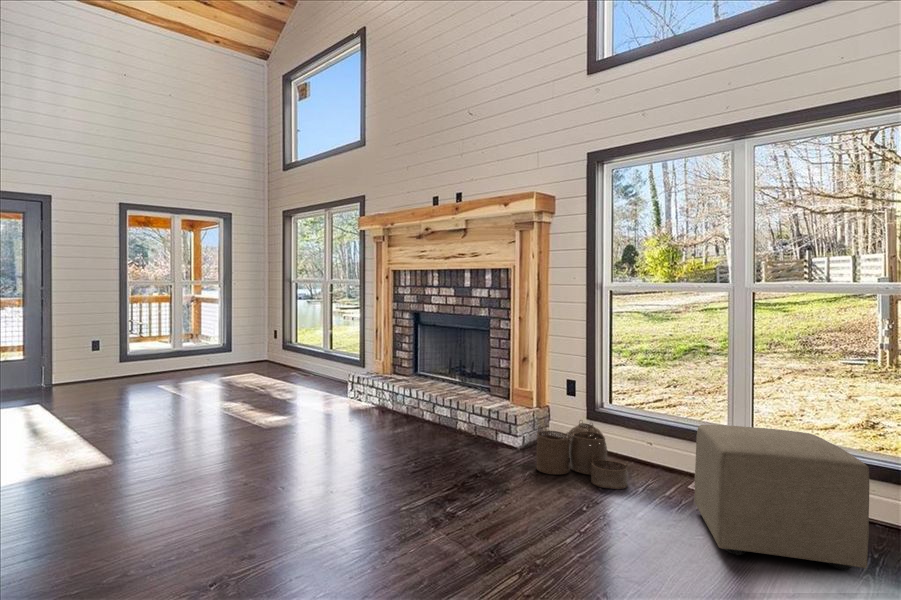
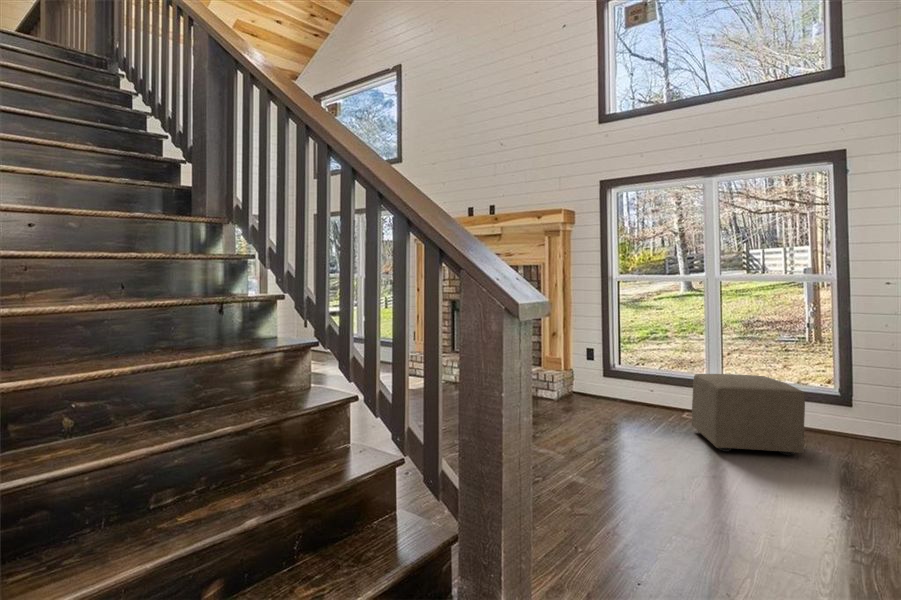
woven basket: present [536,420,628,489] -> none [575,377,643,422]

